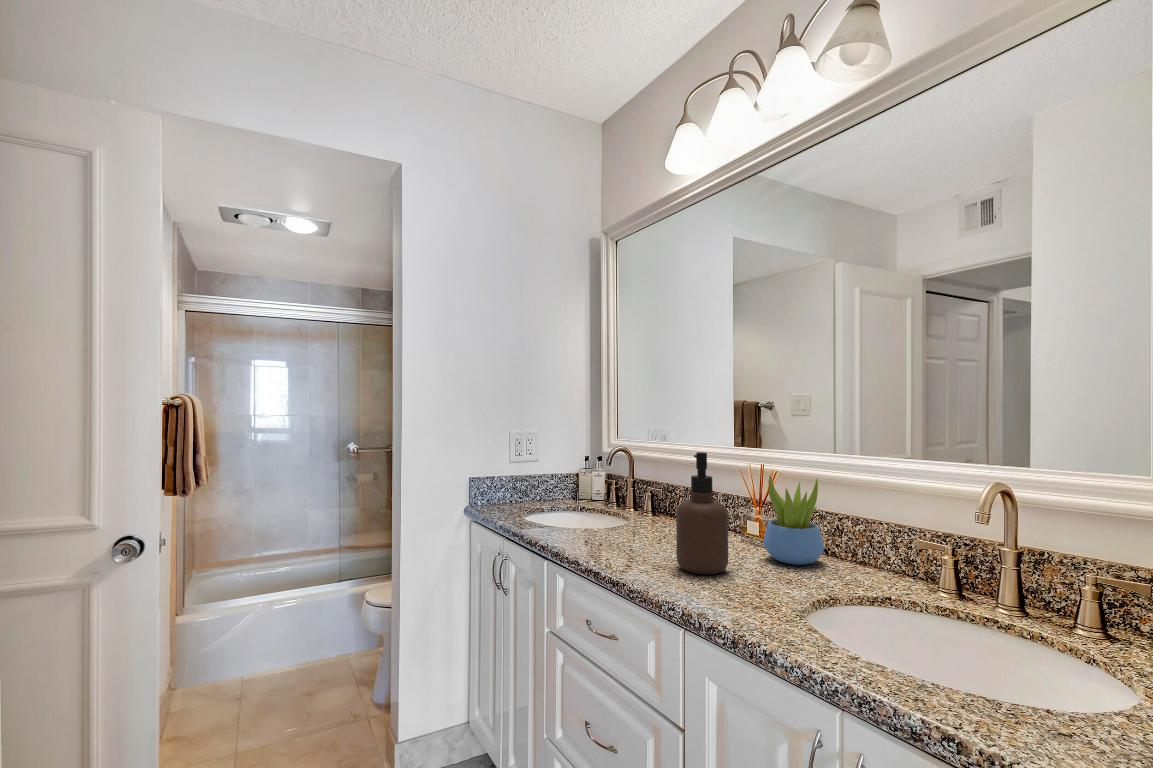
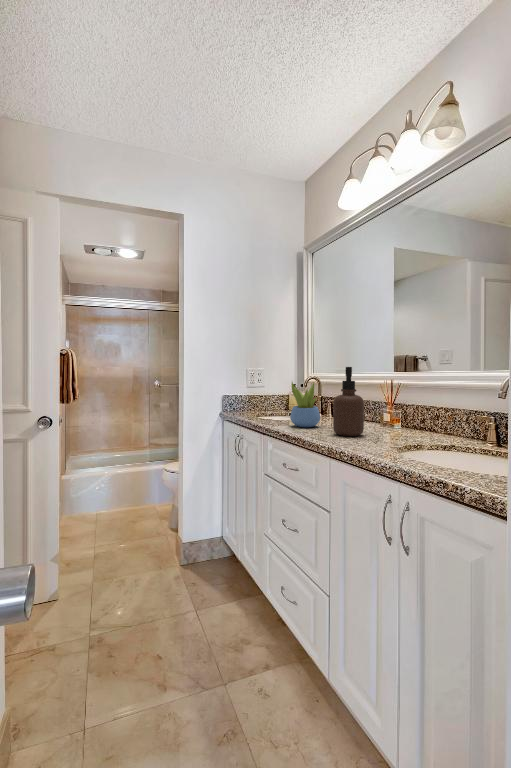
succulent plant: present [763,475,824,565] -> present [290,382,320,427]

